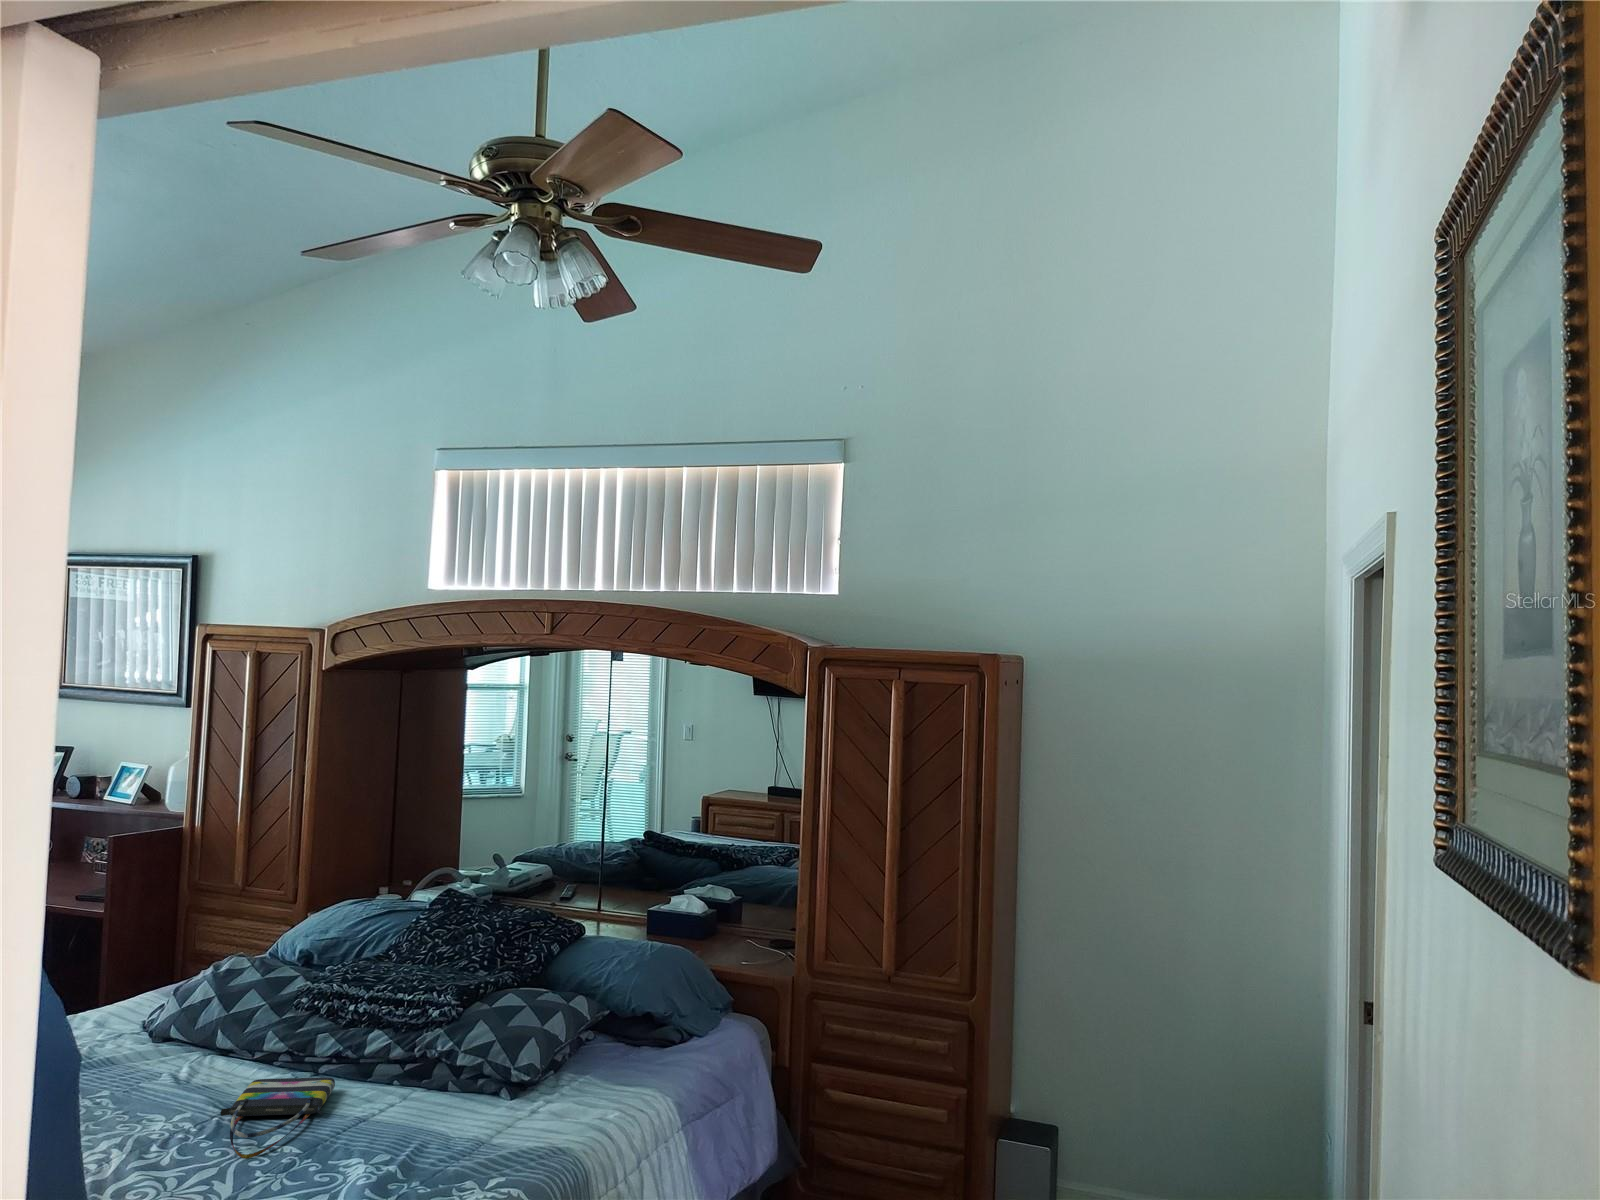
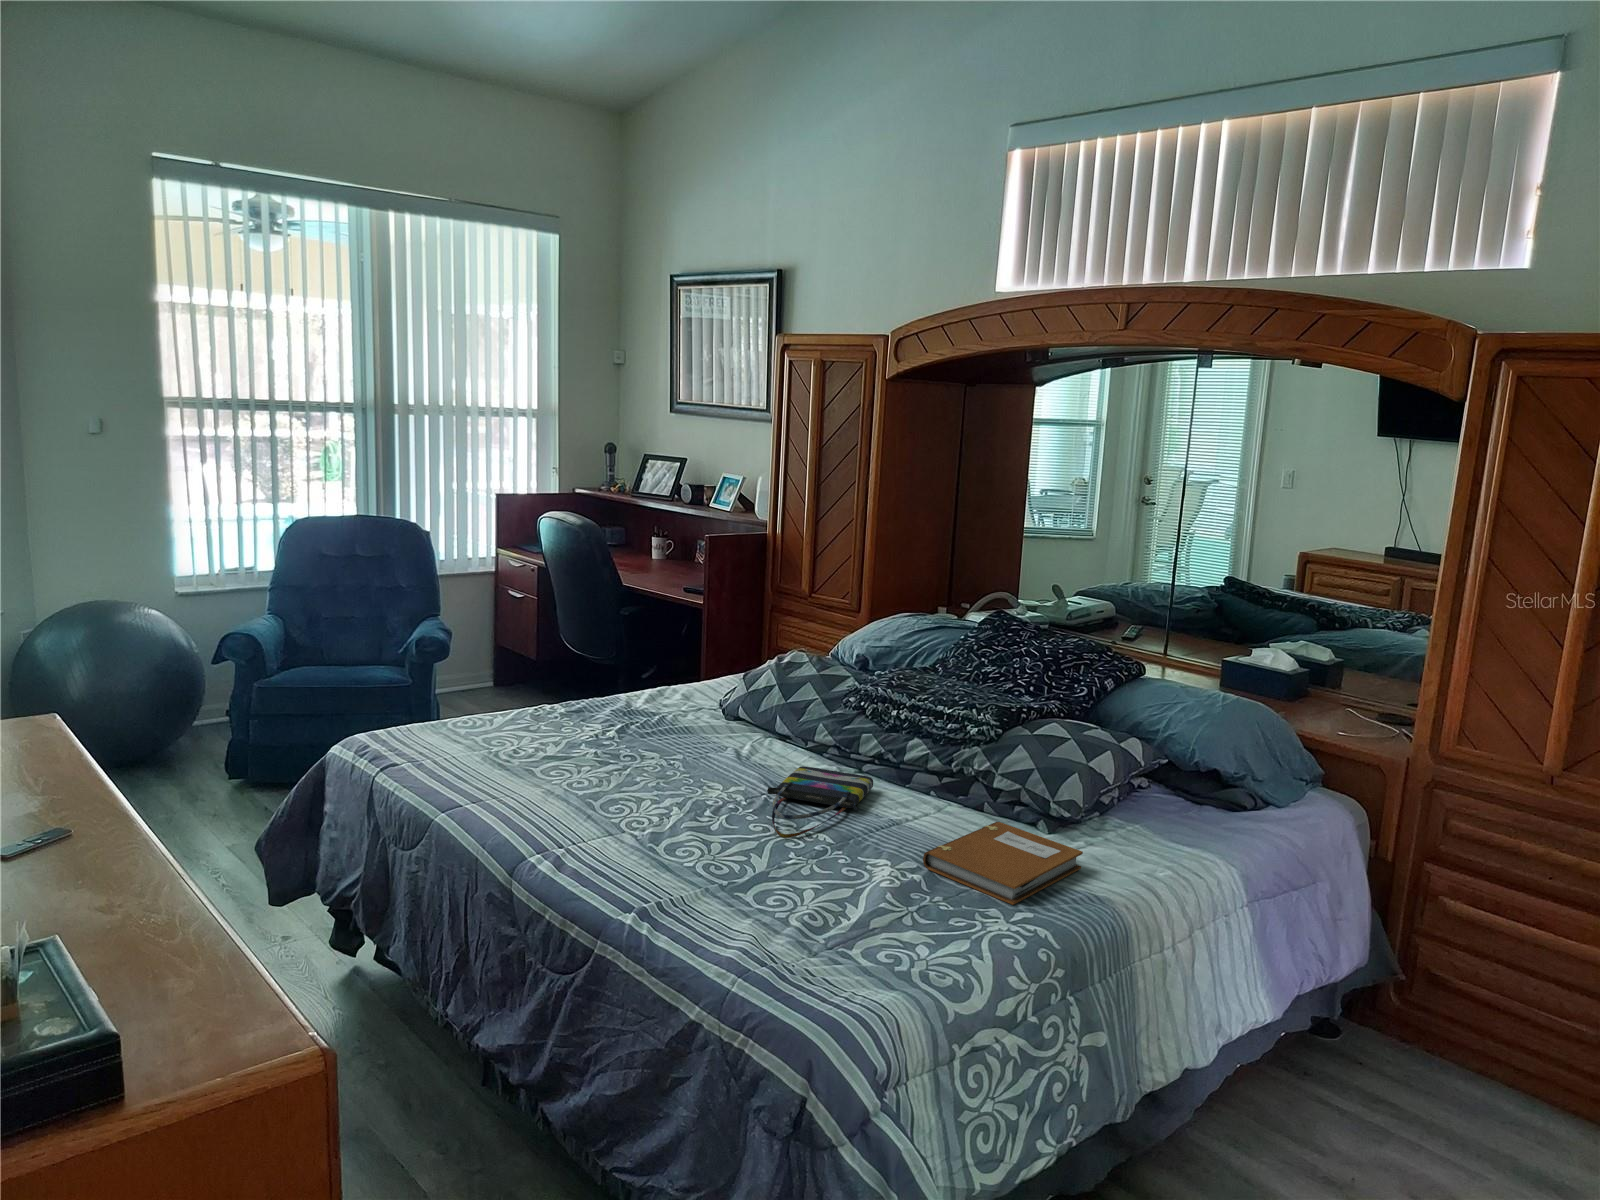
notebook: none [397,1097,544,1173] -> present [923,822,1083,905]

